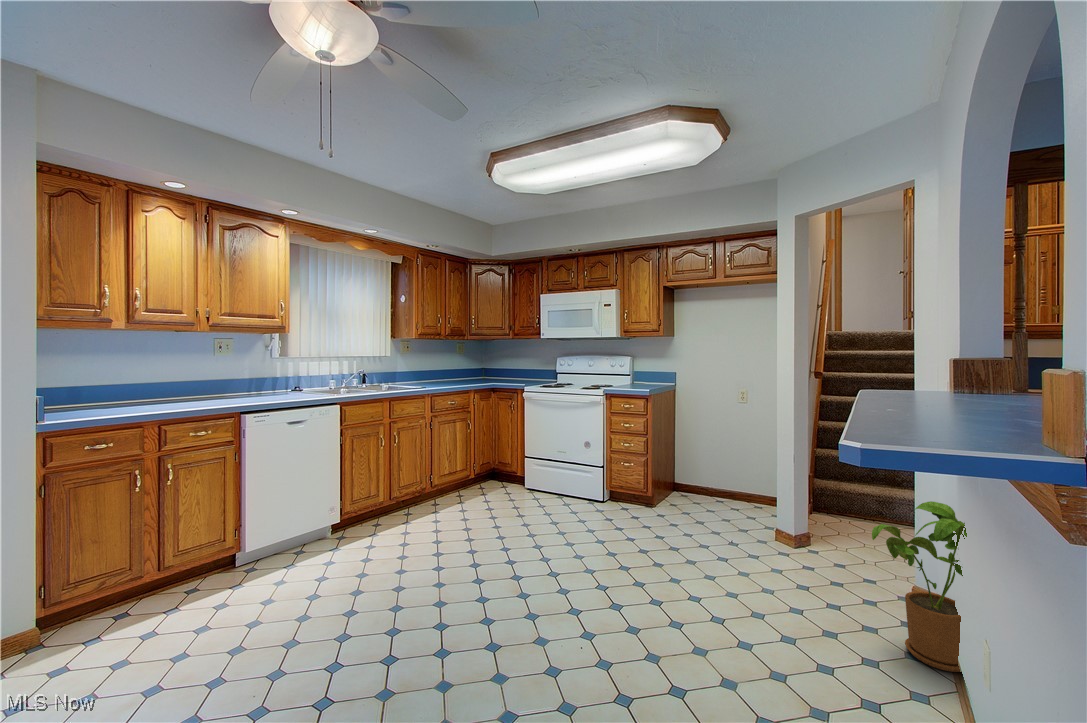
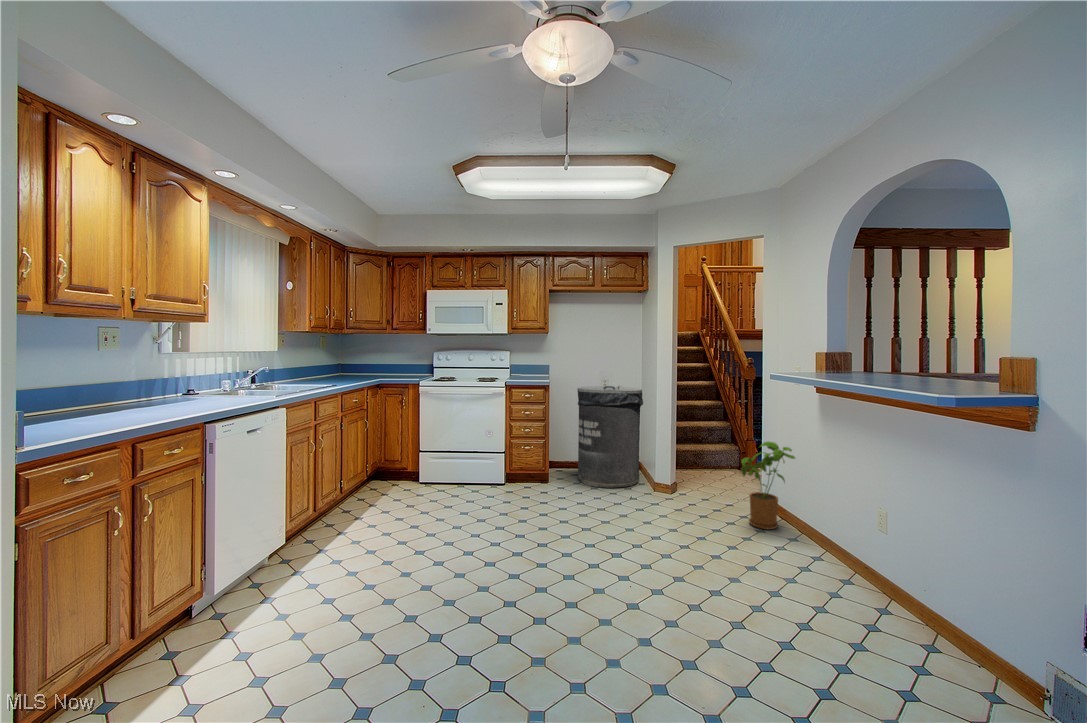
trash can: none [691,396,786,536] -> present [577,386,643,488]

